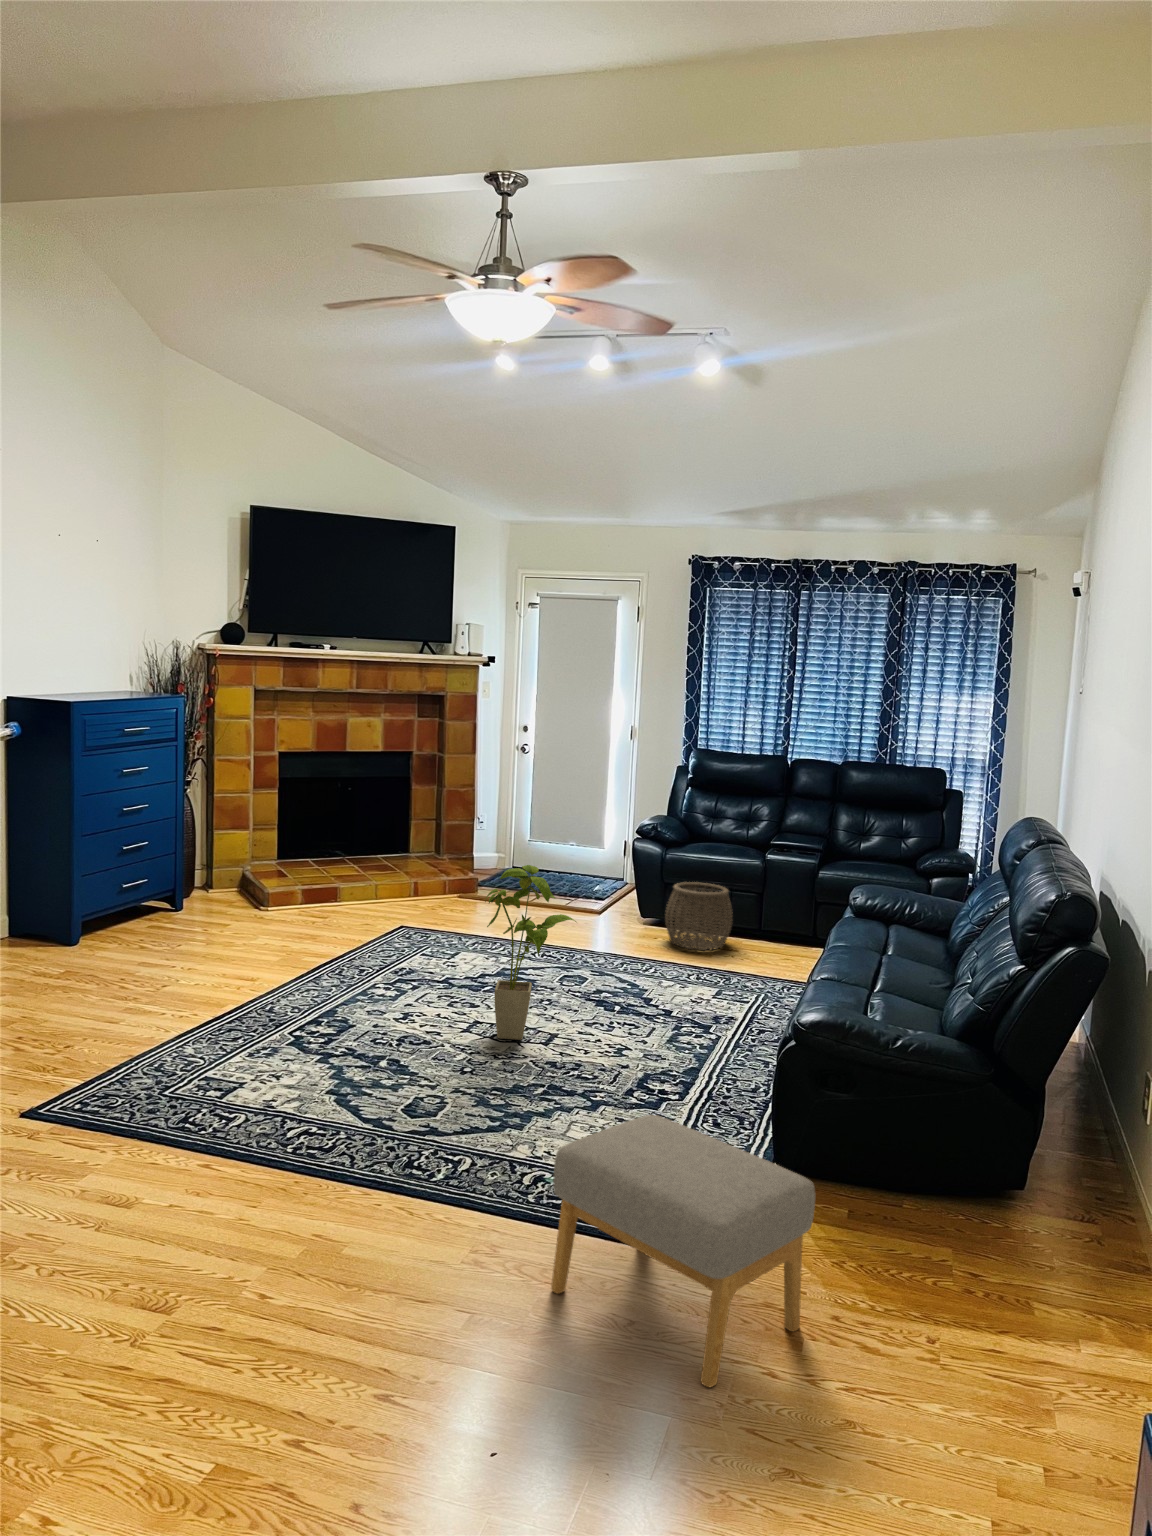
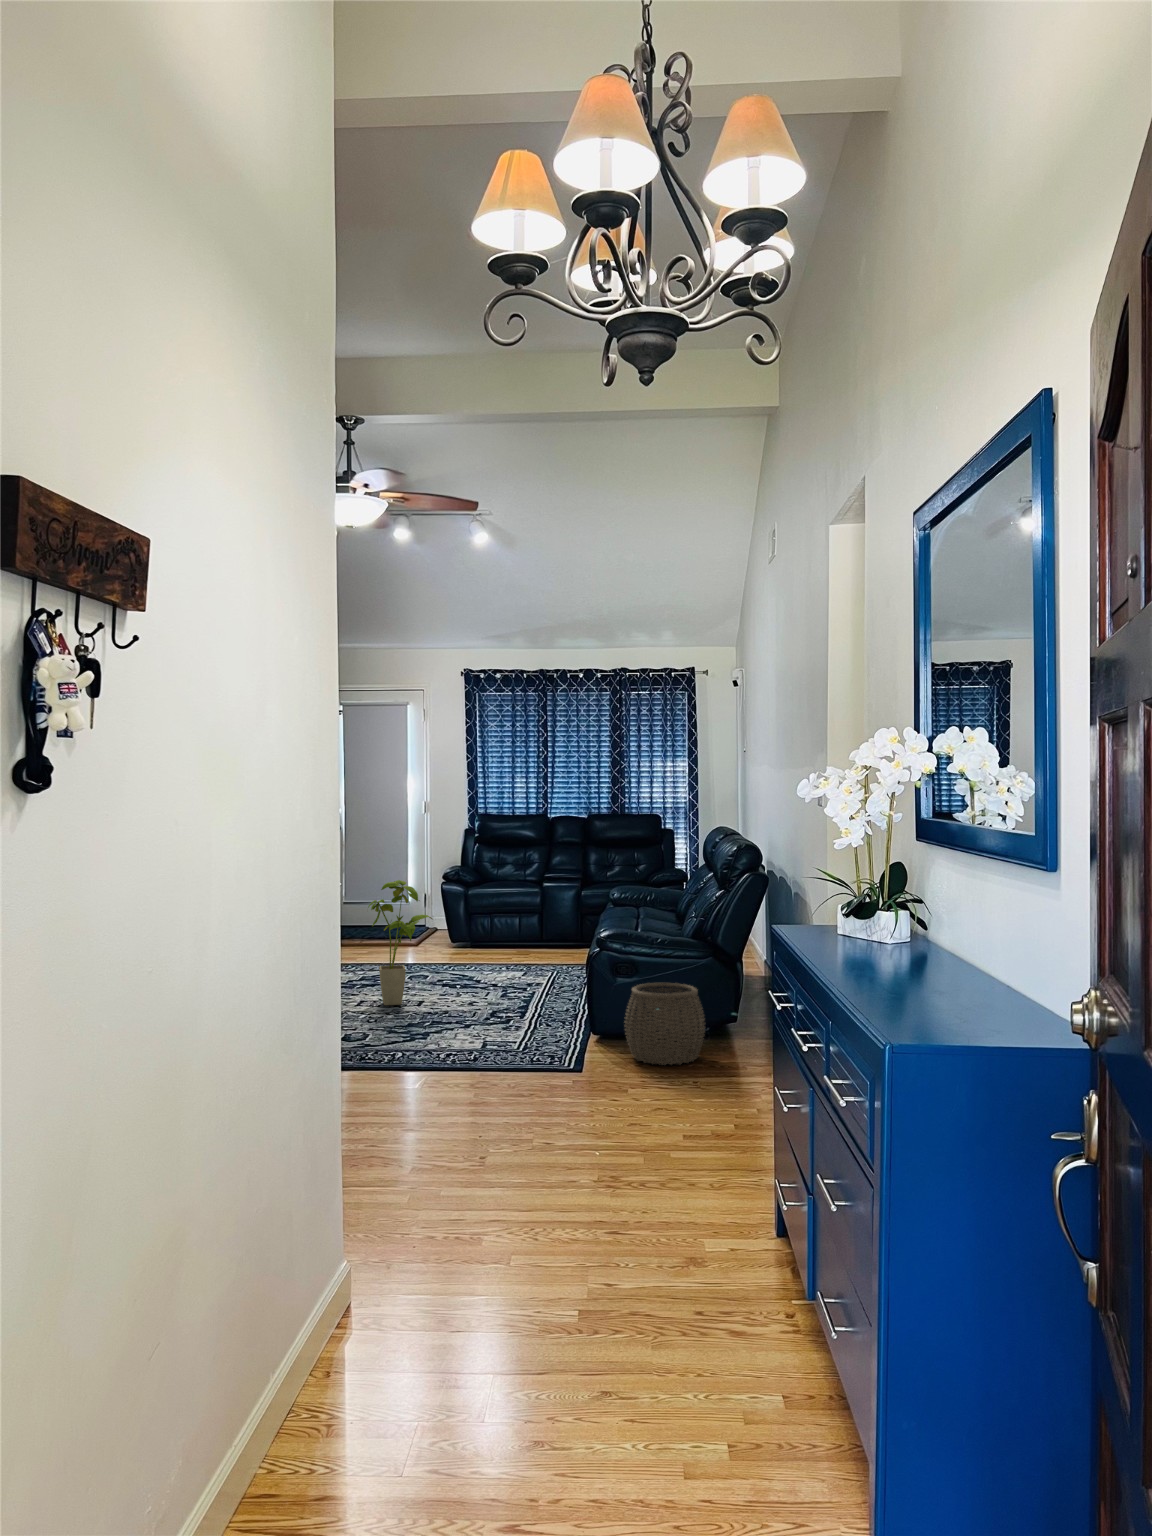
woven basket: present [665,882,733,950] -> present [625,983,705,1065]
footstool: present [551,1115,815,1387] -> none [478,989,627,1107]

